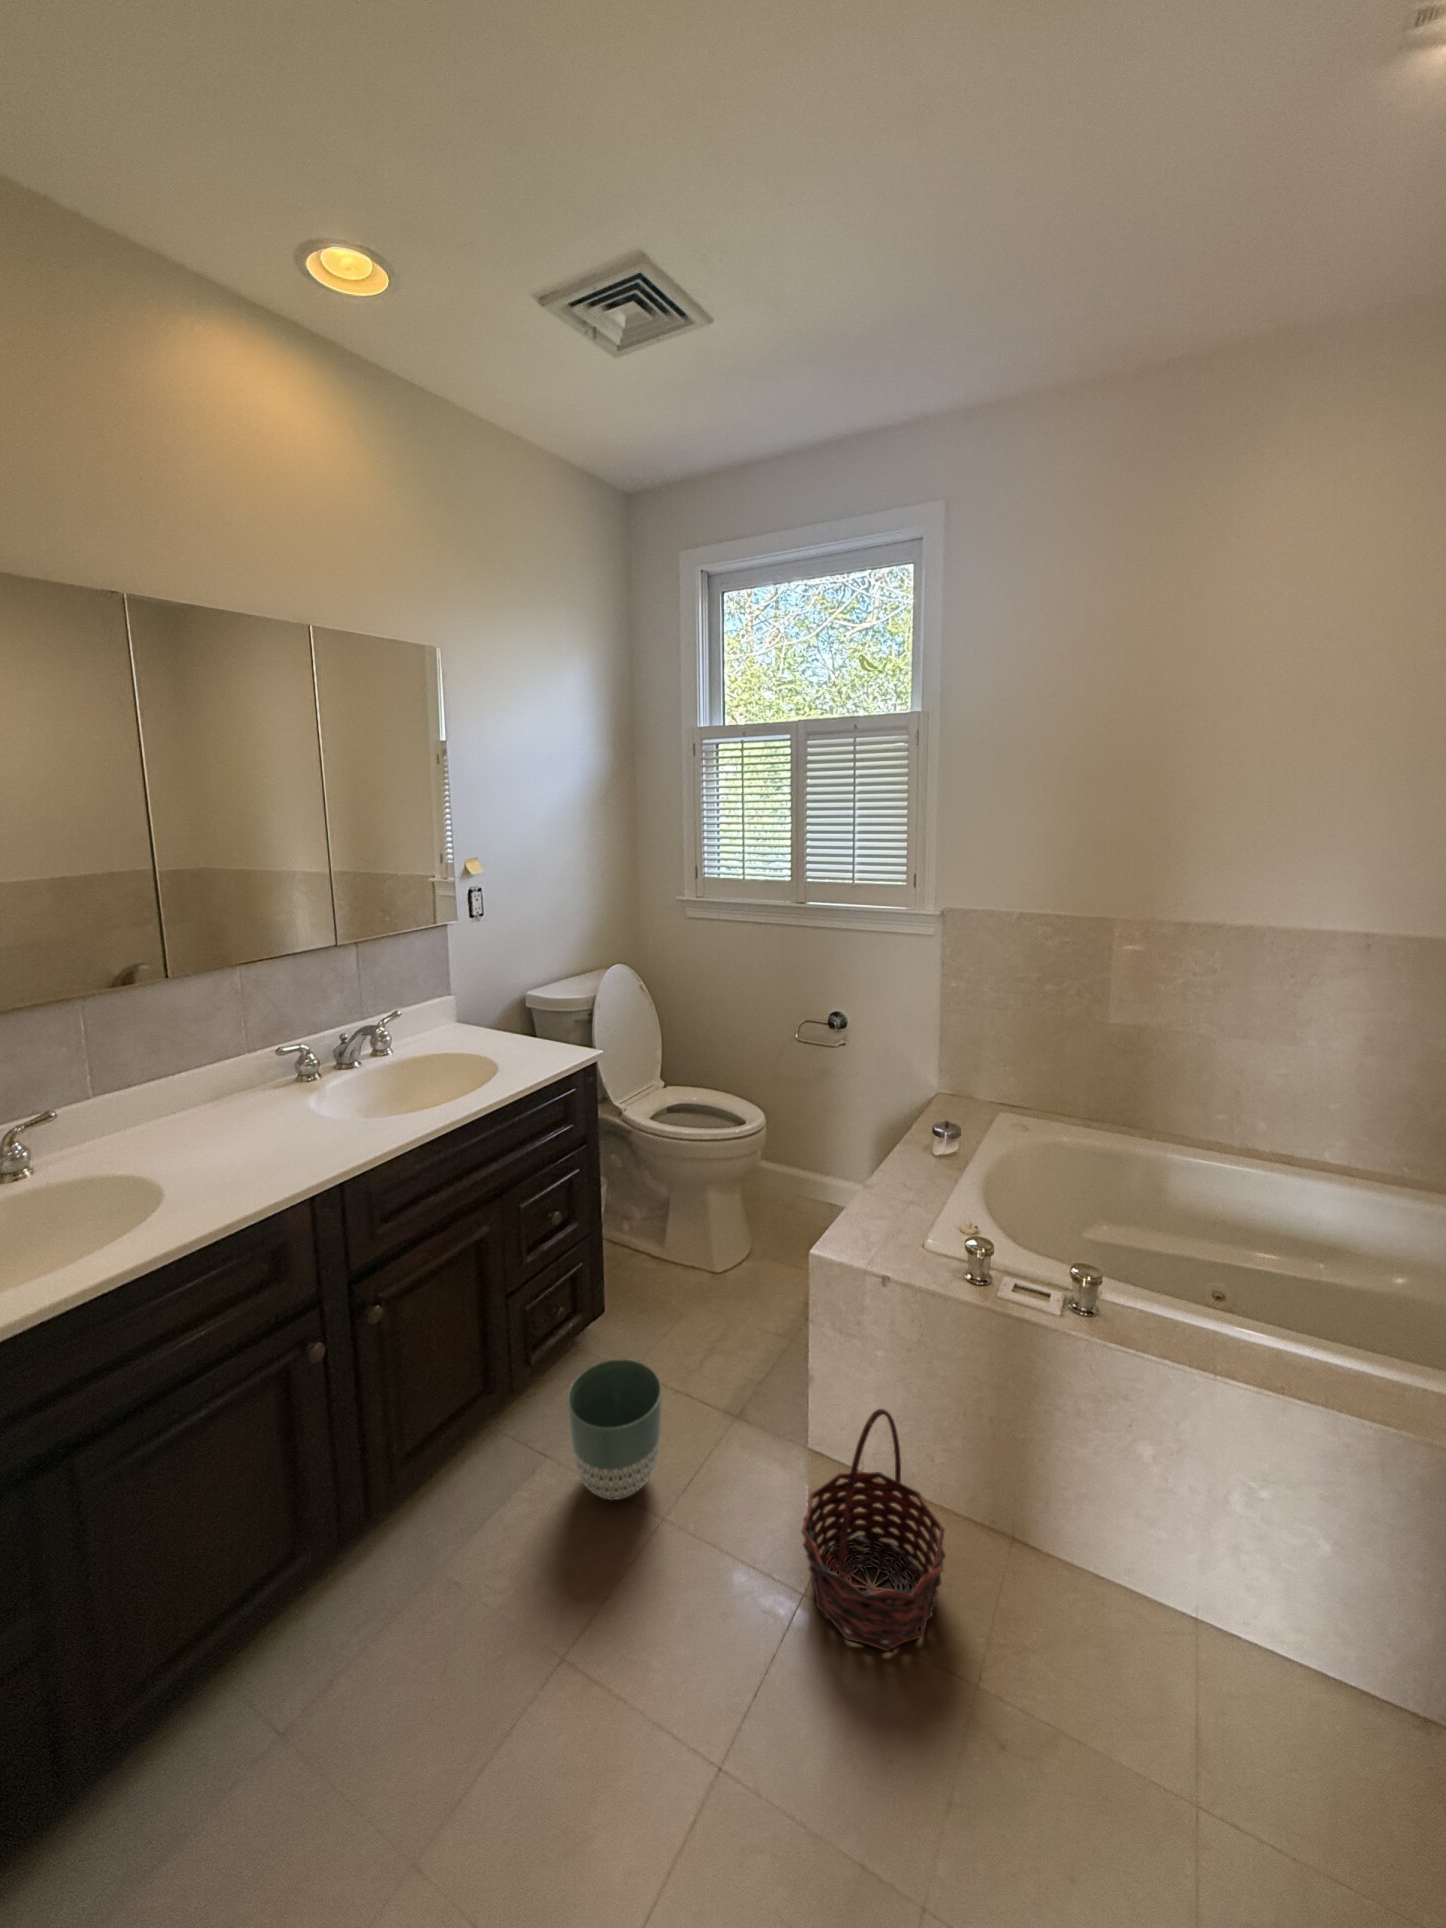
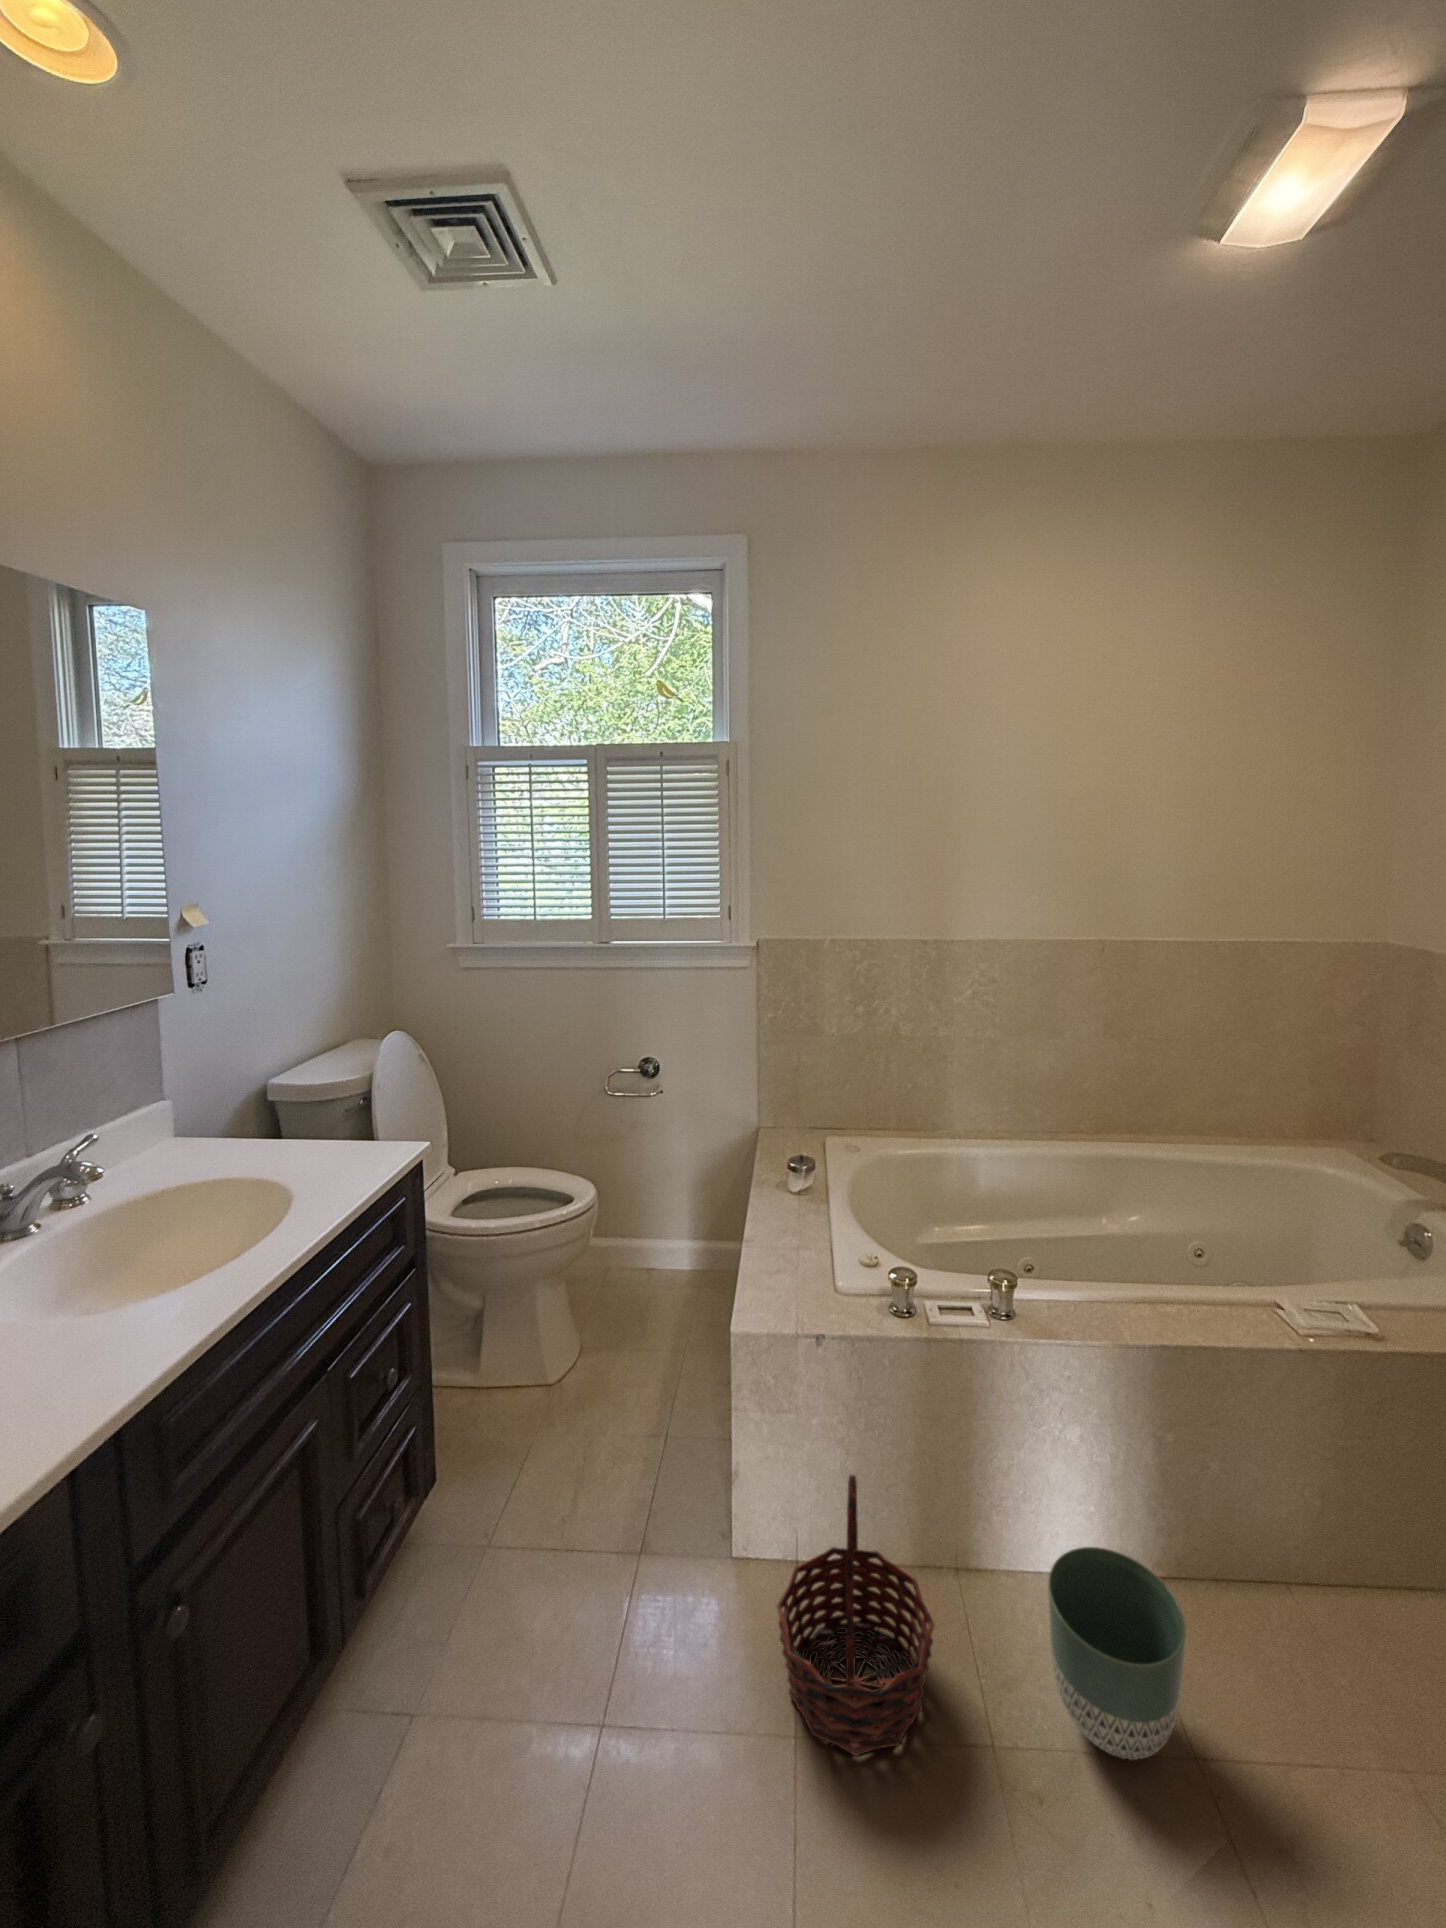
planter: present [567,1359,662,1500] -> present [1048,1547,1186,1760]

